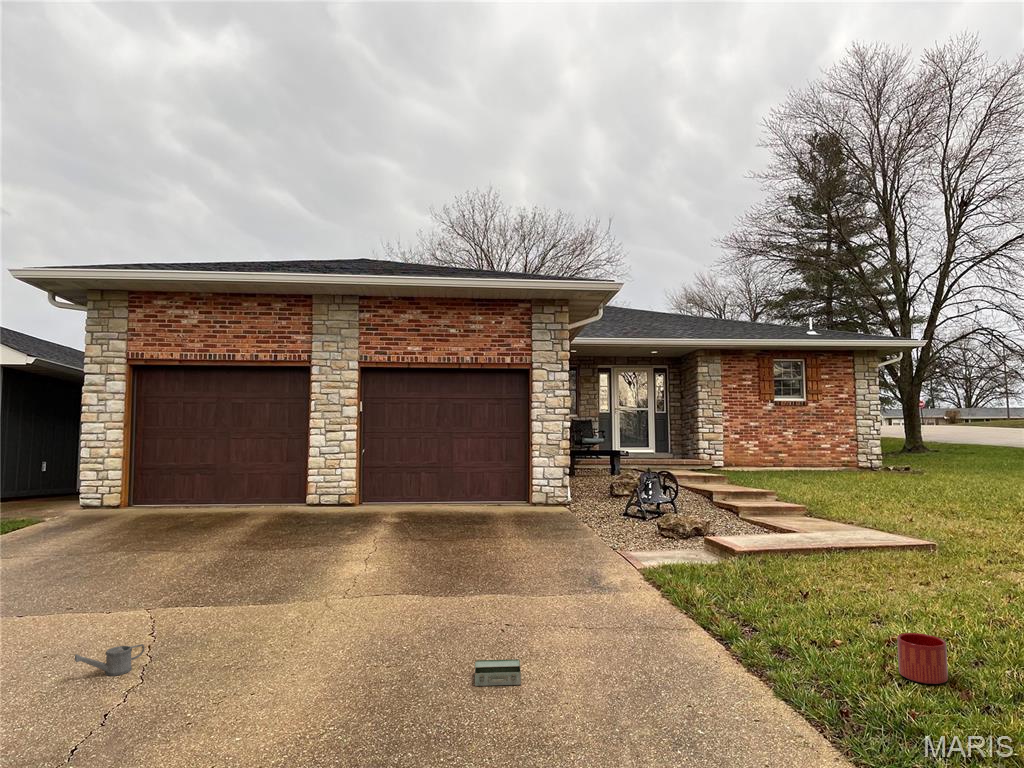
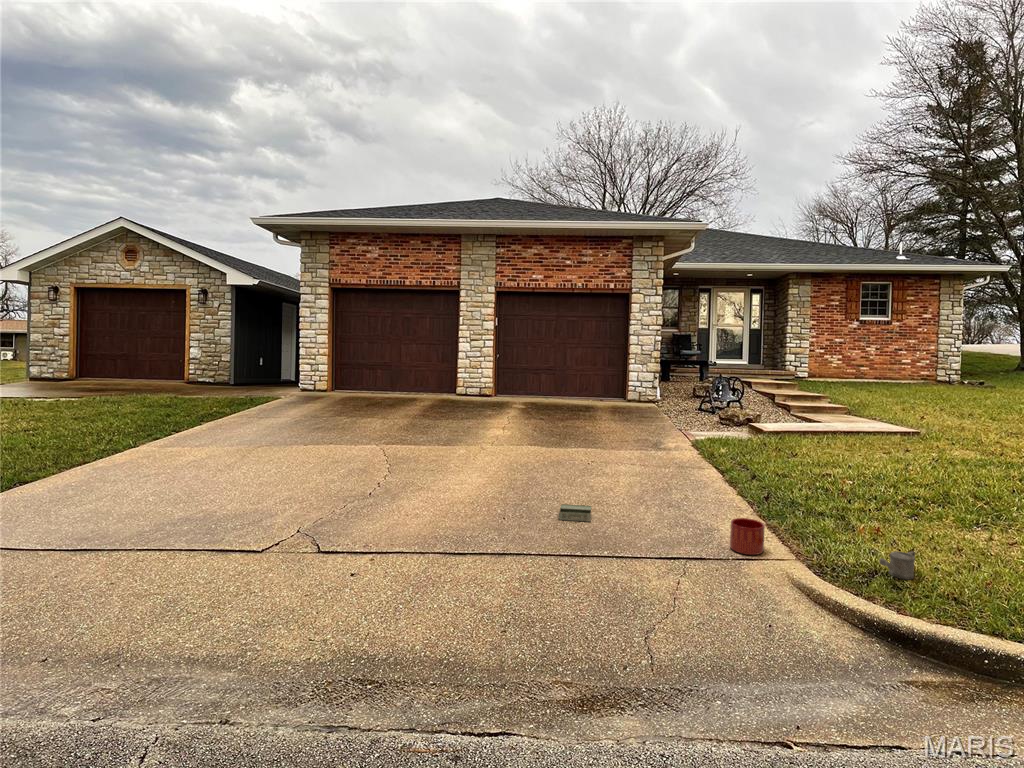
planter: present [897,633,948,684] -> present [730,518,765,555]
watering can: present [75,644,144,676] -> present [880,551,915,580]

